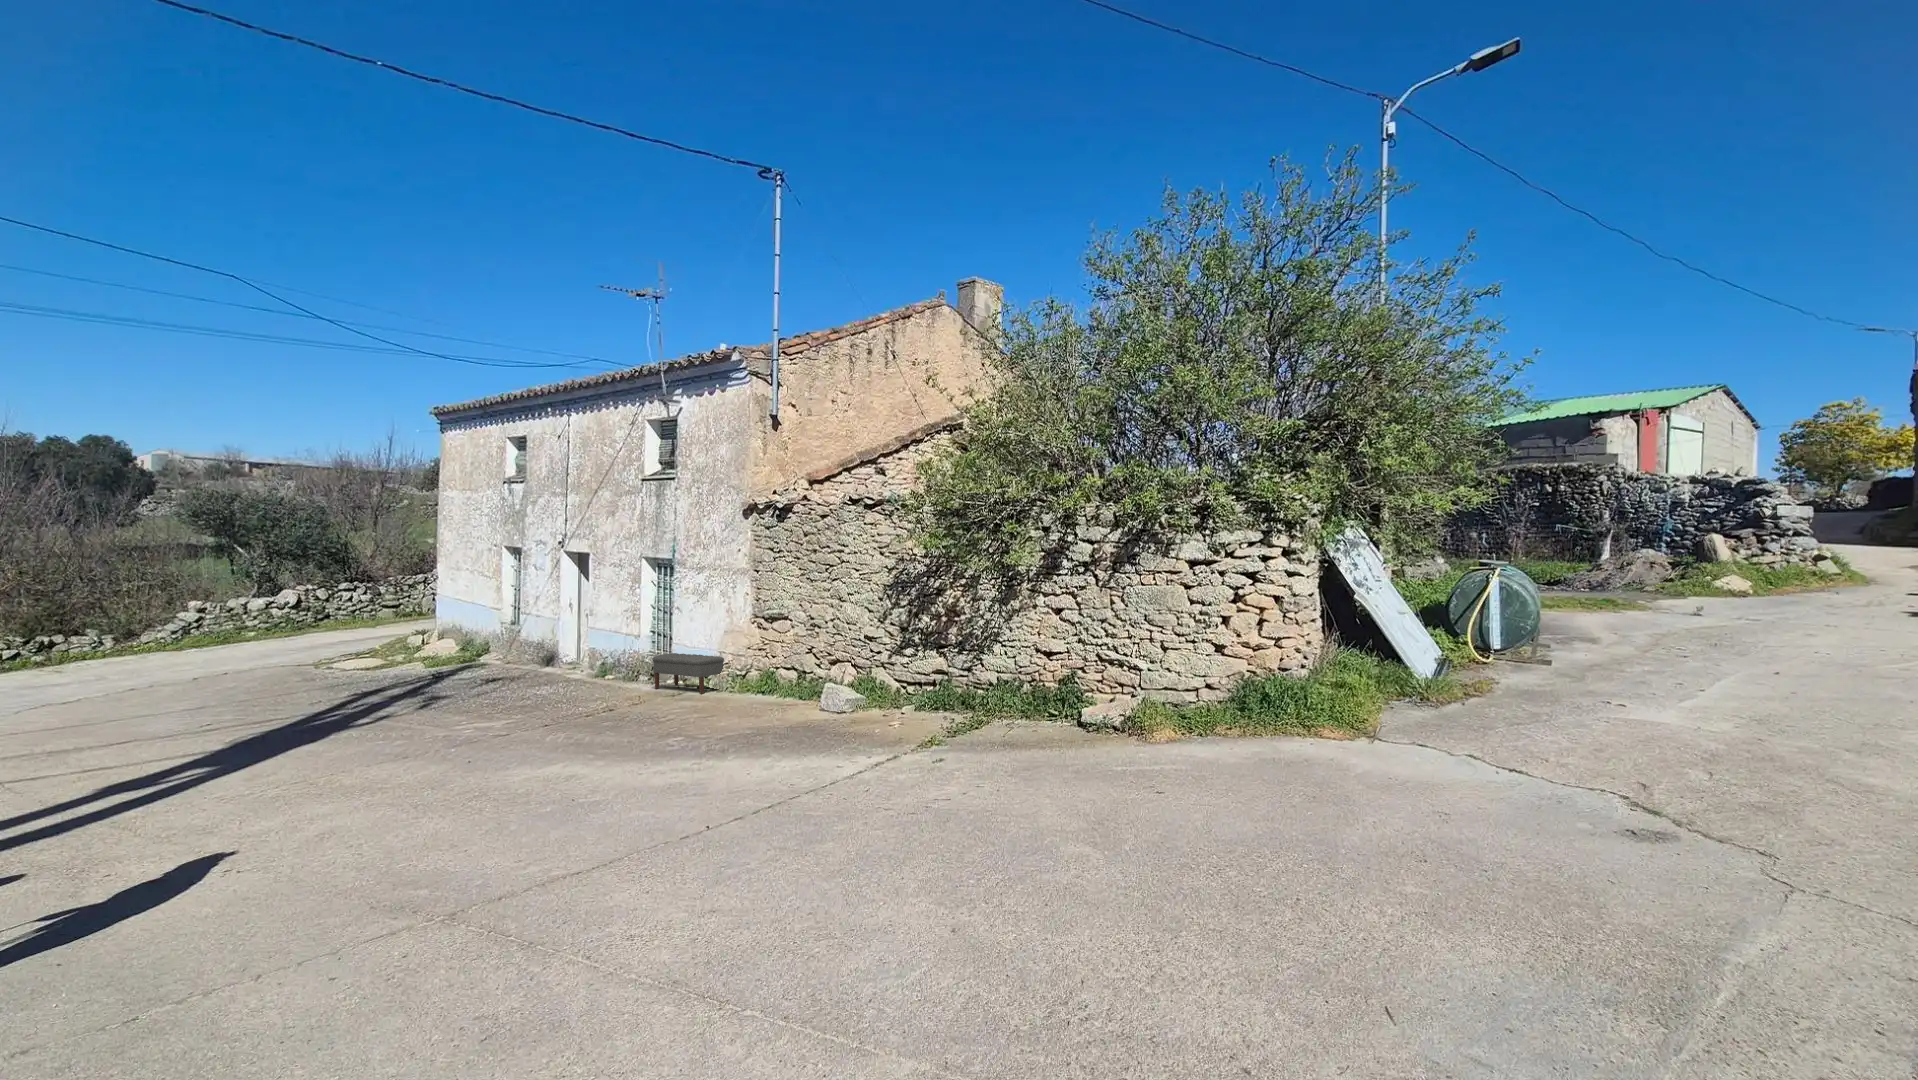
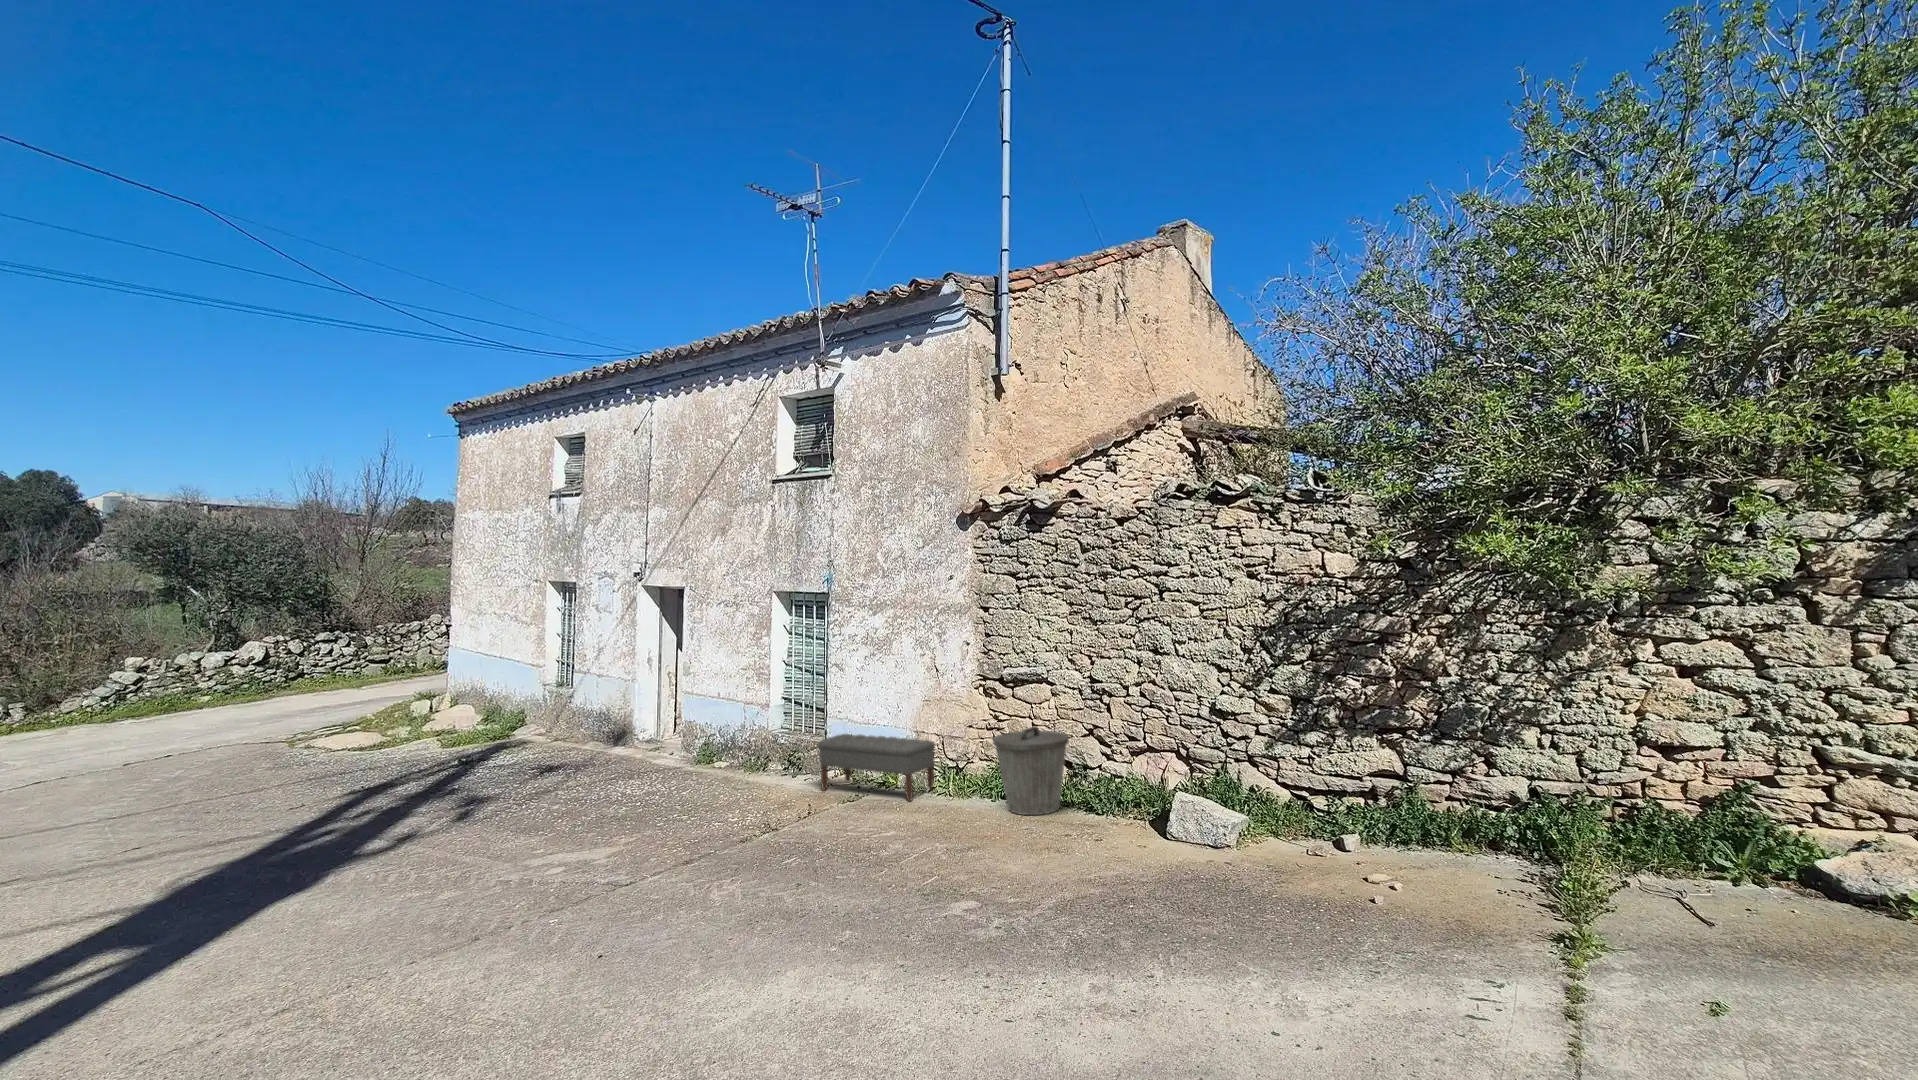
trash can: none [743,646,792,700] -> present [993,726,1069,815]

